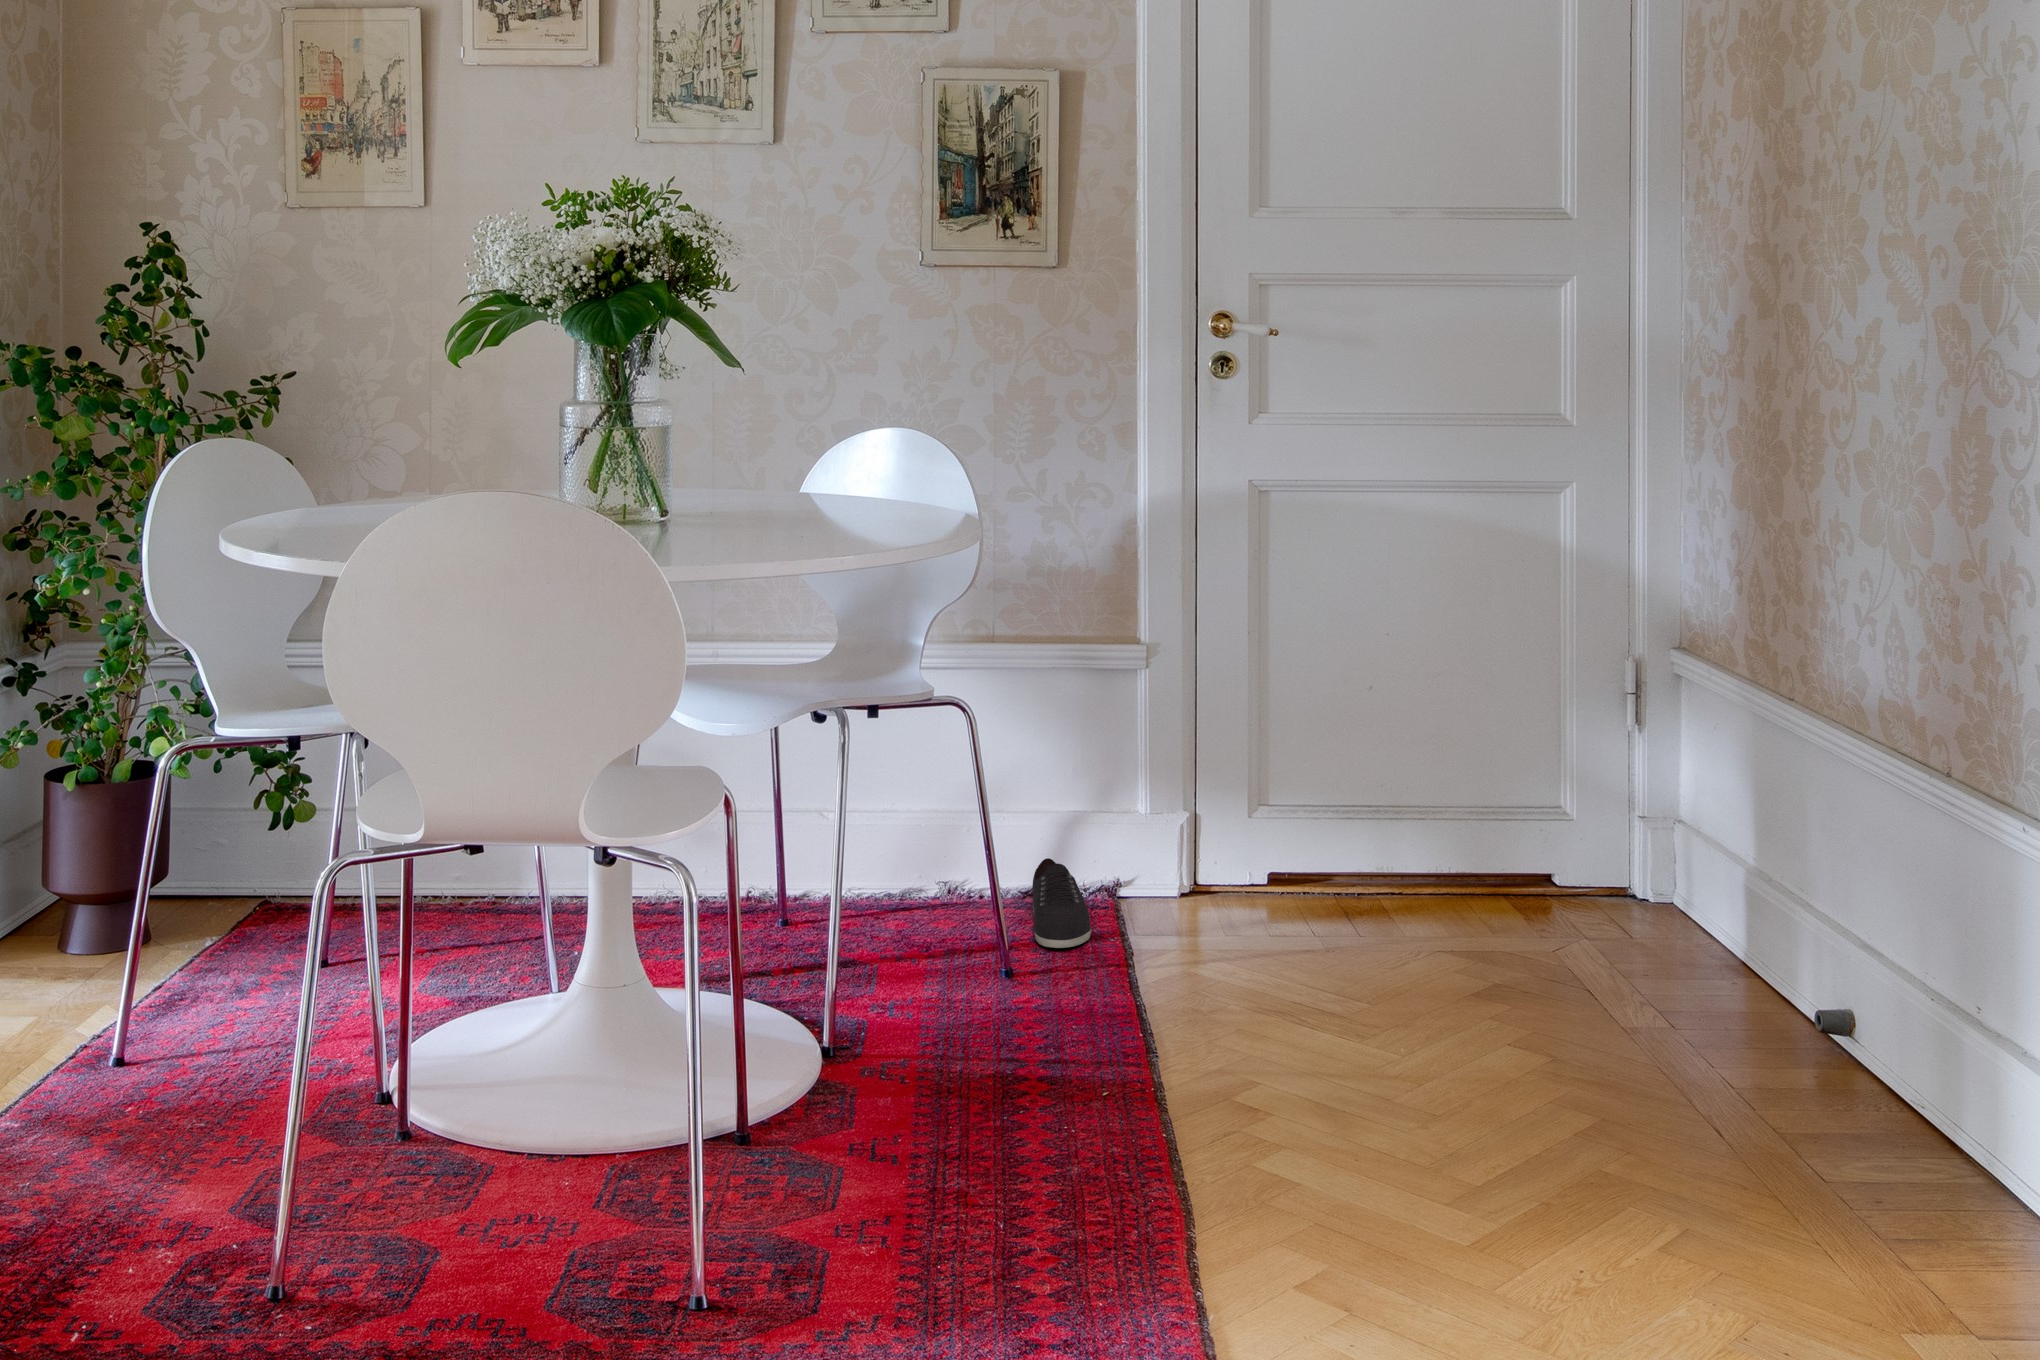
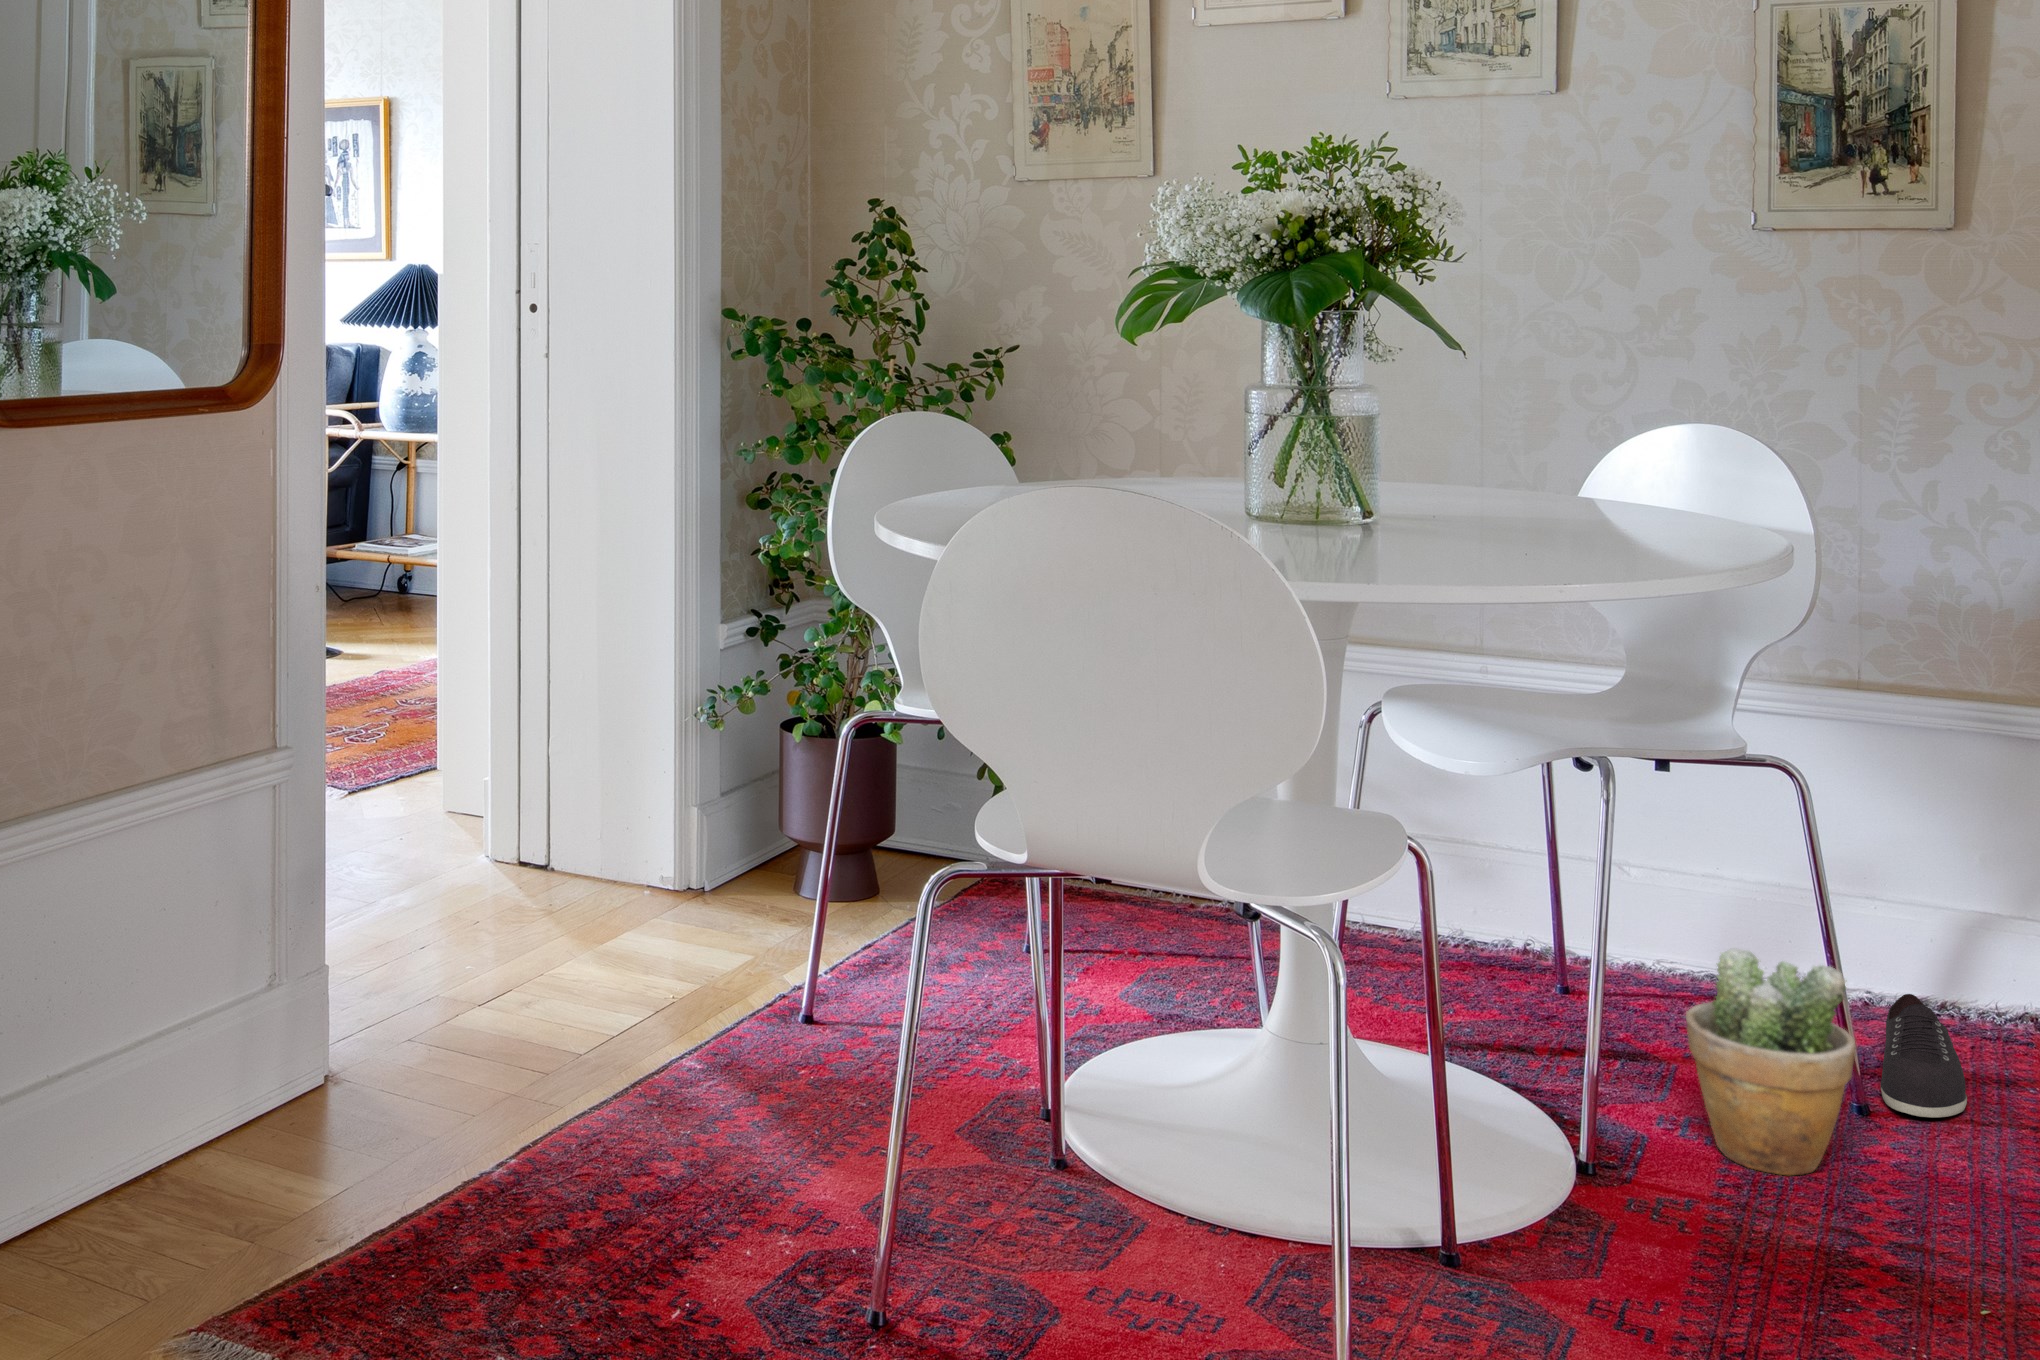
potted plant: none [905,837,1025,1010] -> present [1686,949,1855,1176]

